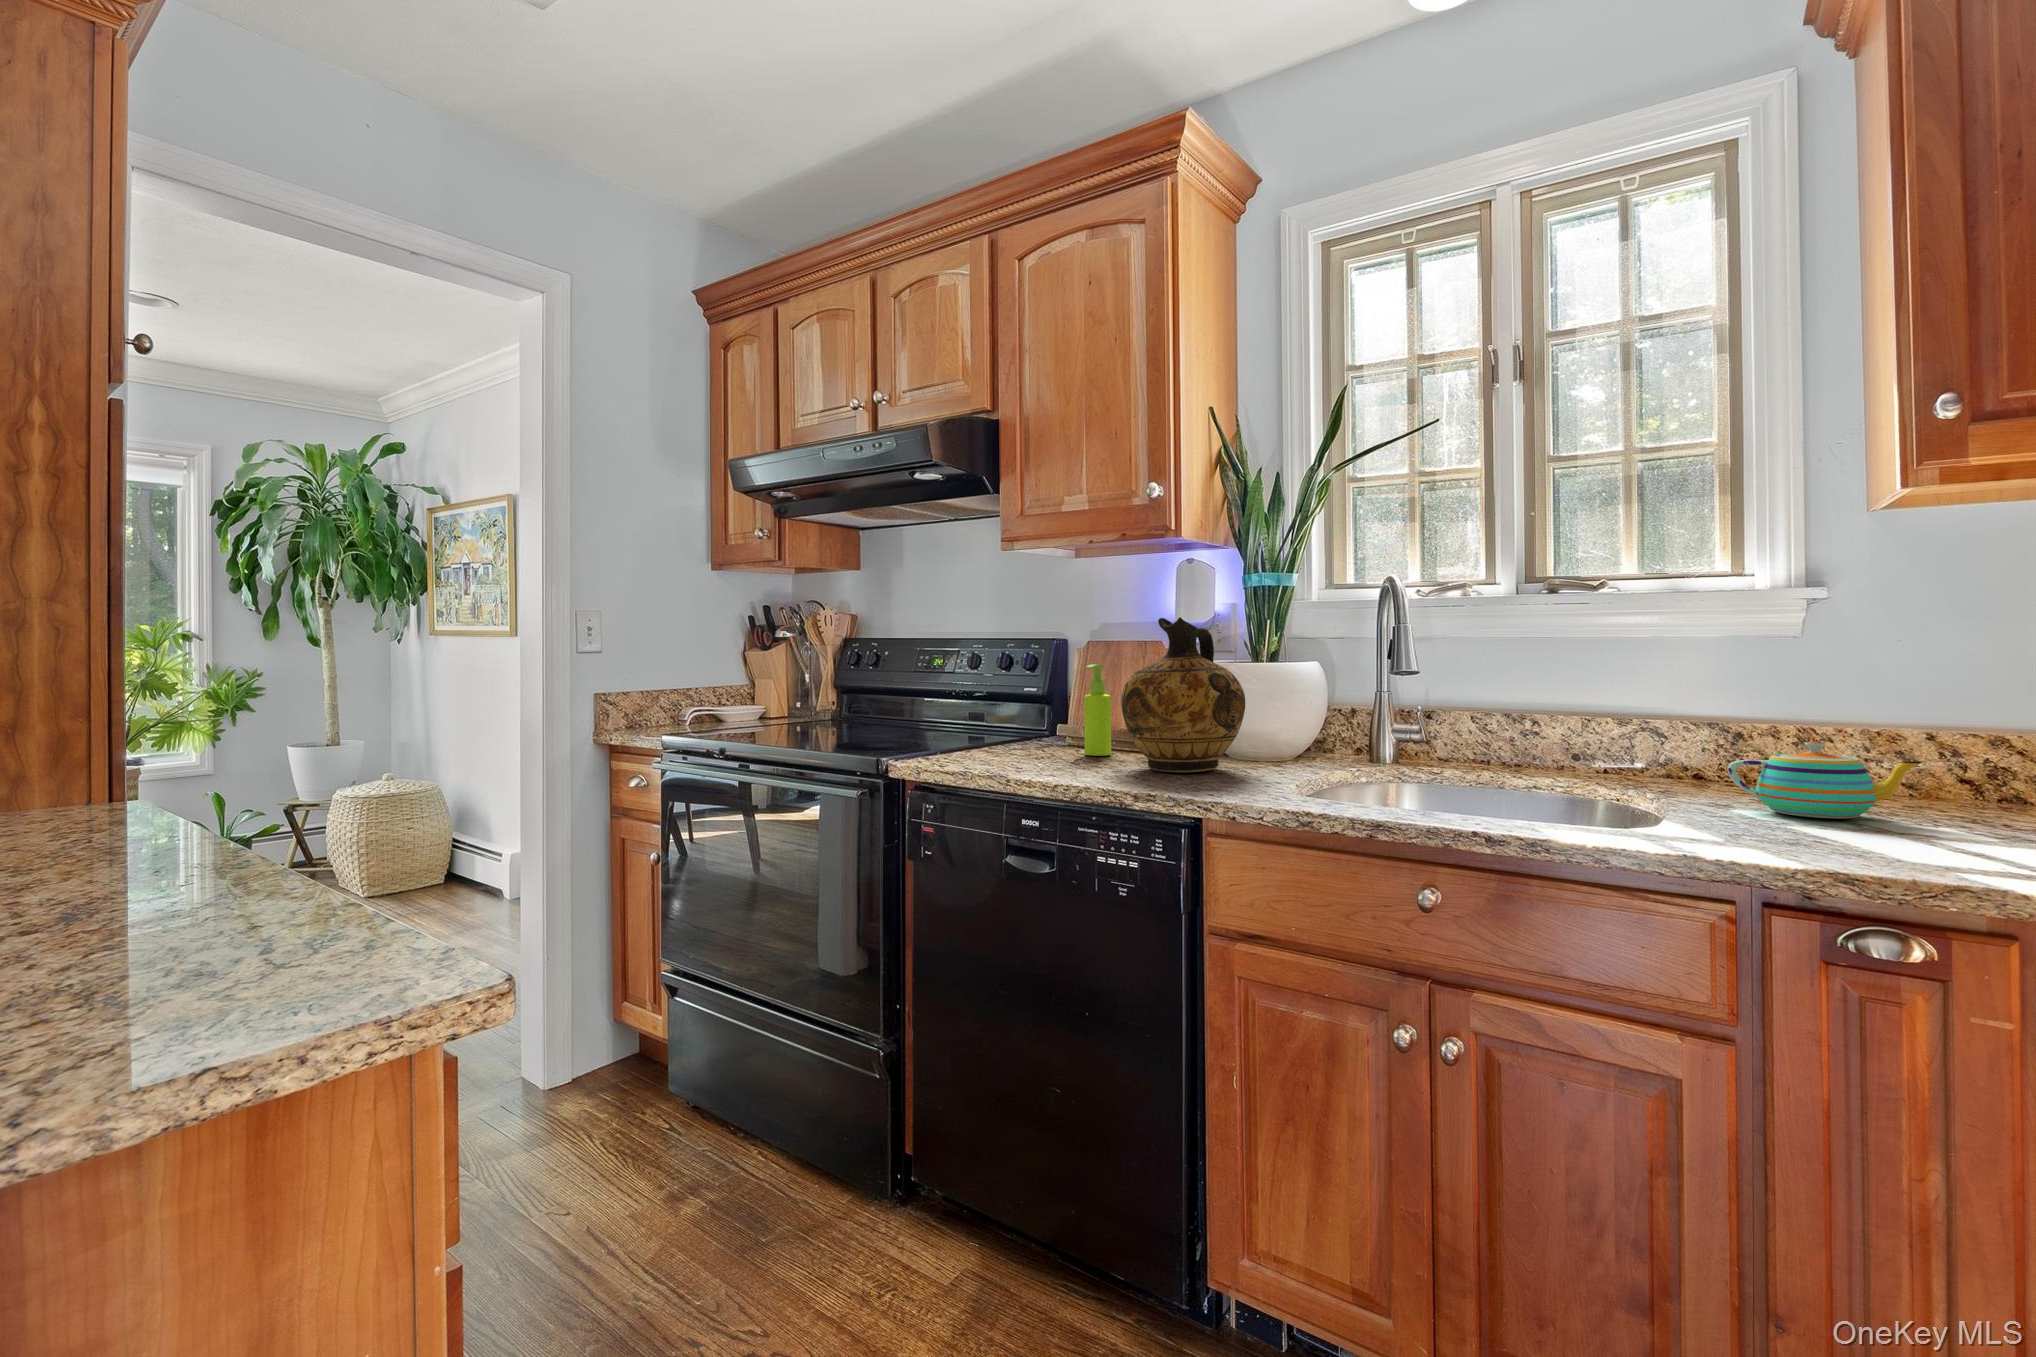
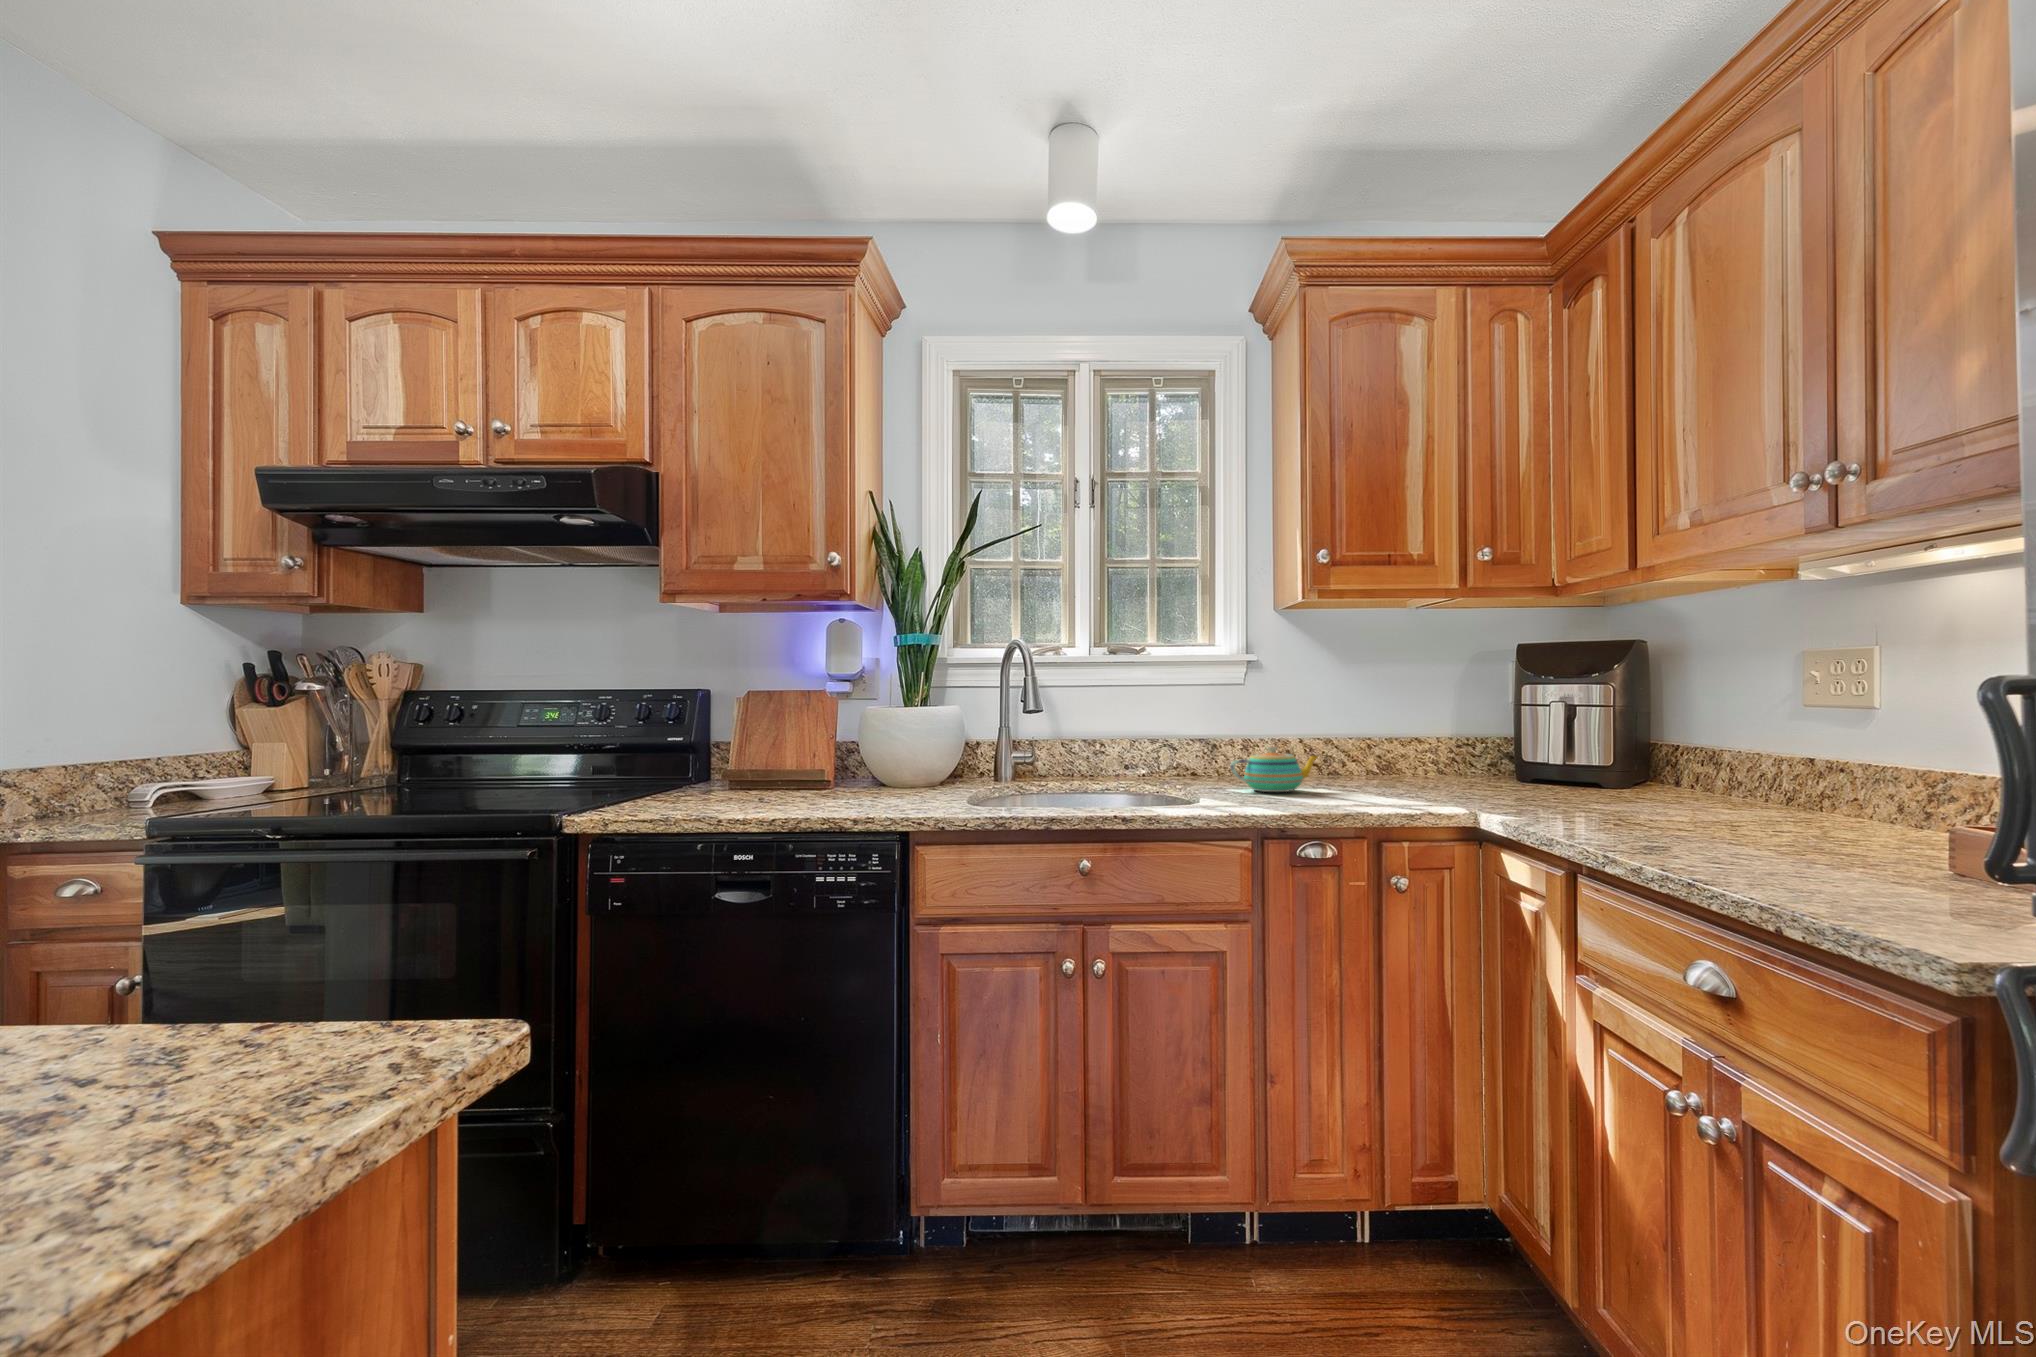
ceramic jug: present [1121,617,1245,772] -> none [814,667,920,798]
soap dispenser: present [1084,664,1111,756] -> none [763,709,789,791]

